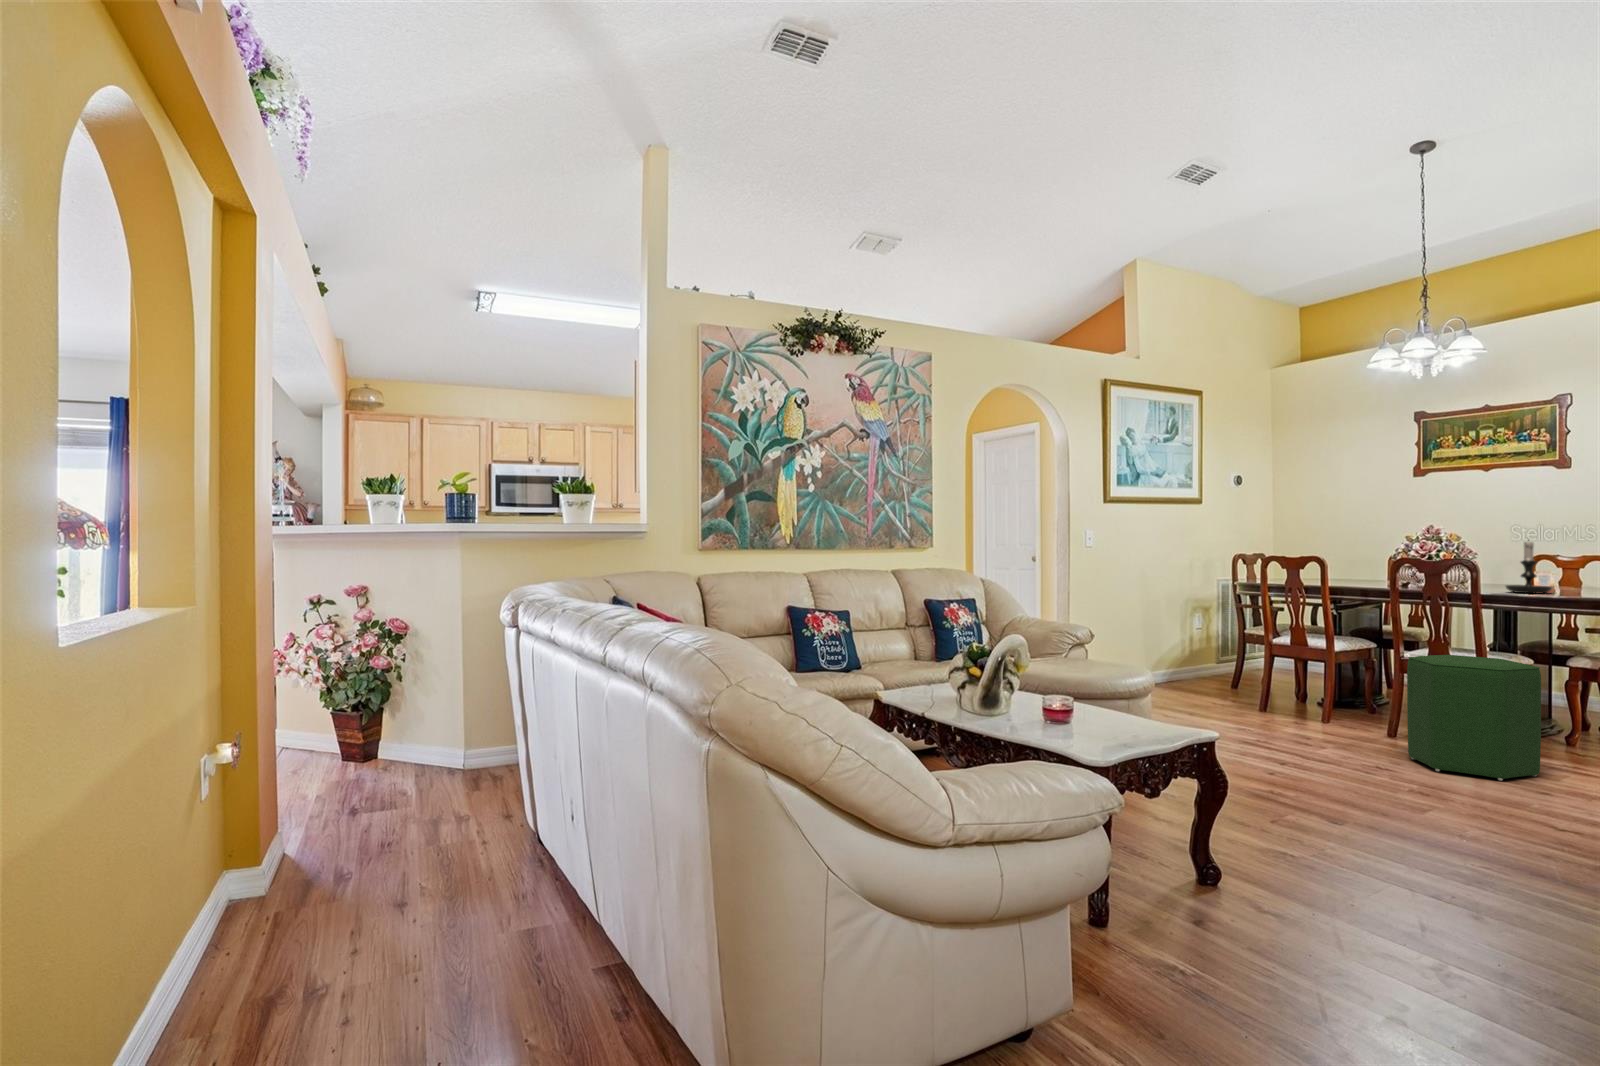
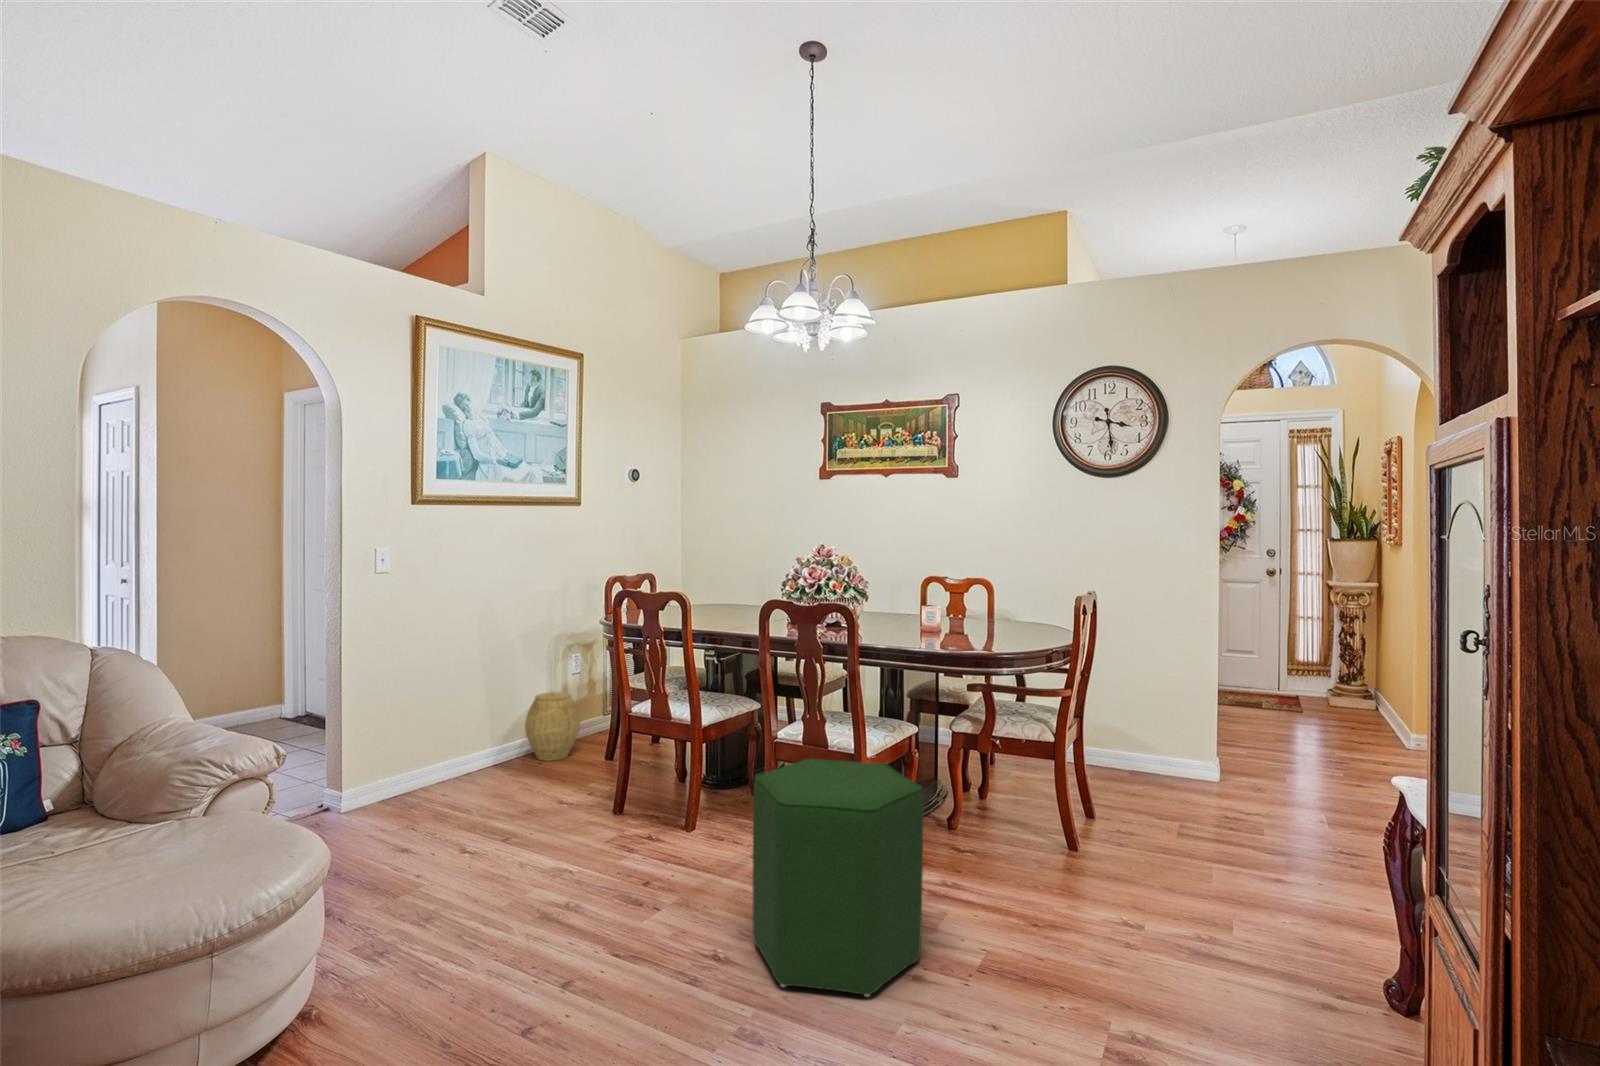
candle holder: present [1506,540,1553,593] -> none [892,565,943,639]
woven basket: none [1169,636,1210,684] -> present [525,692,580,761]

